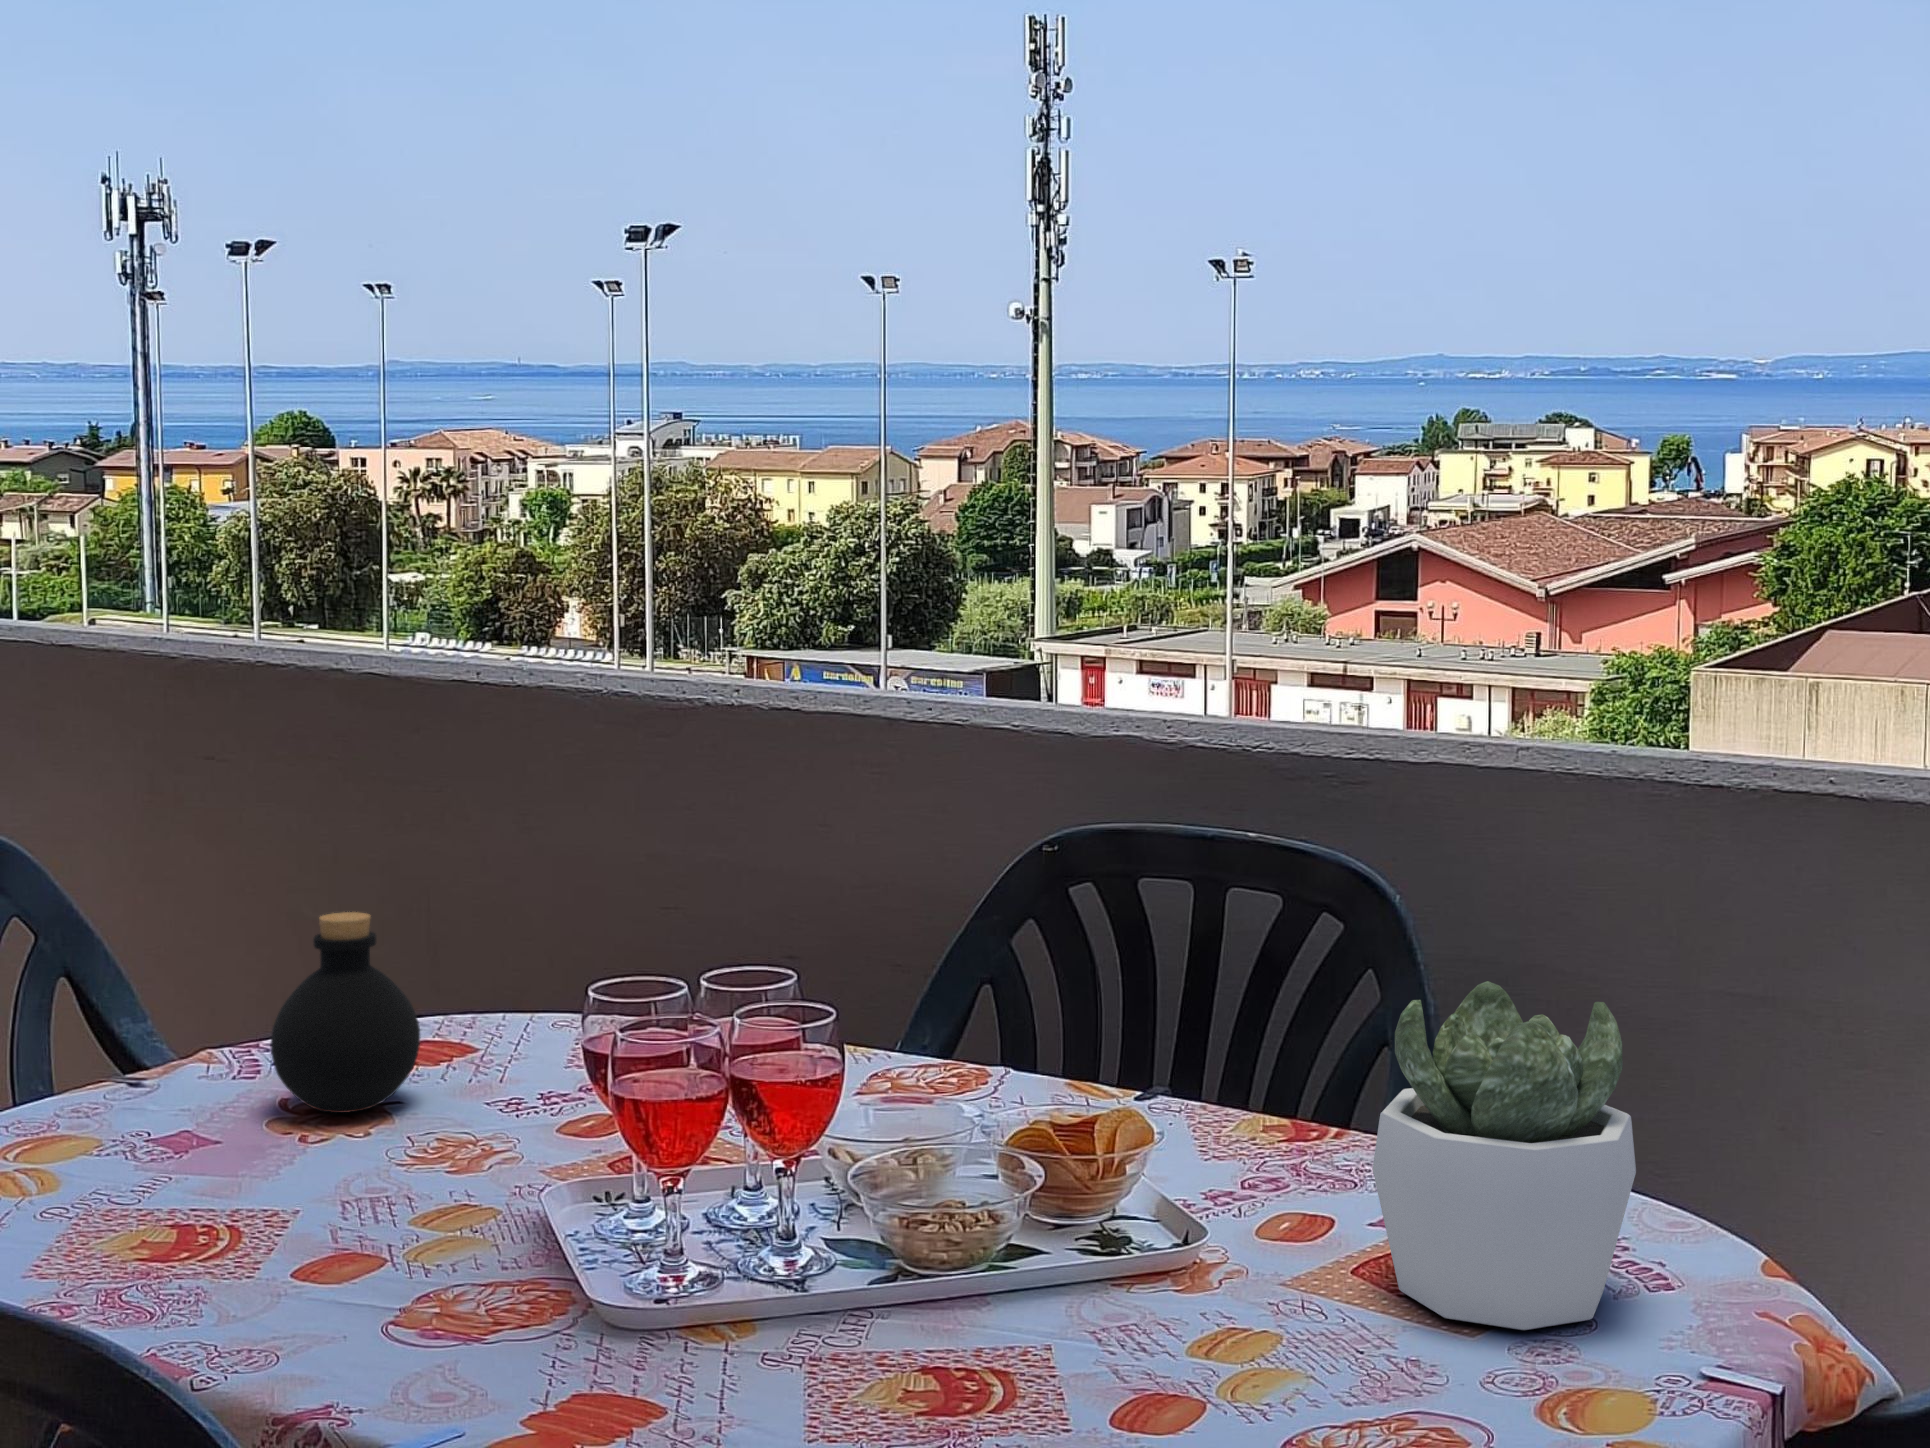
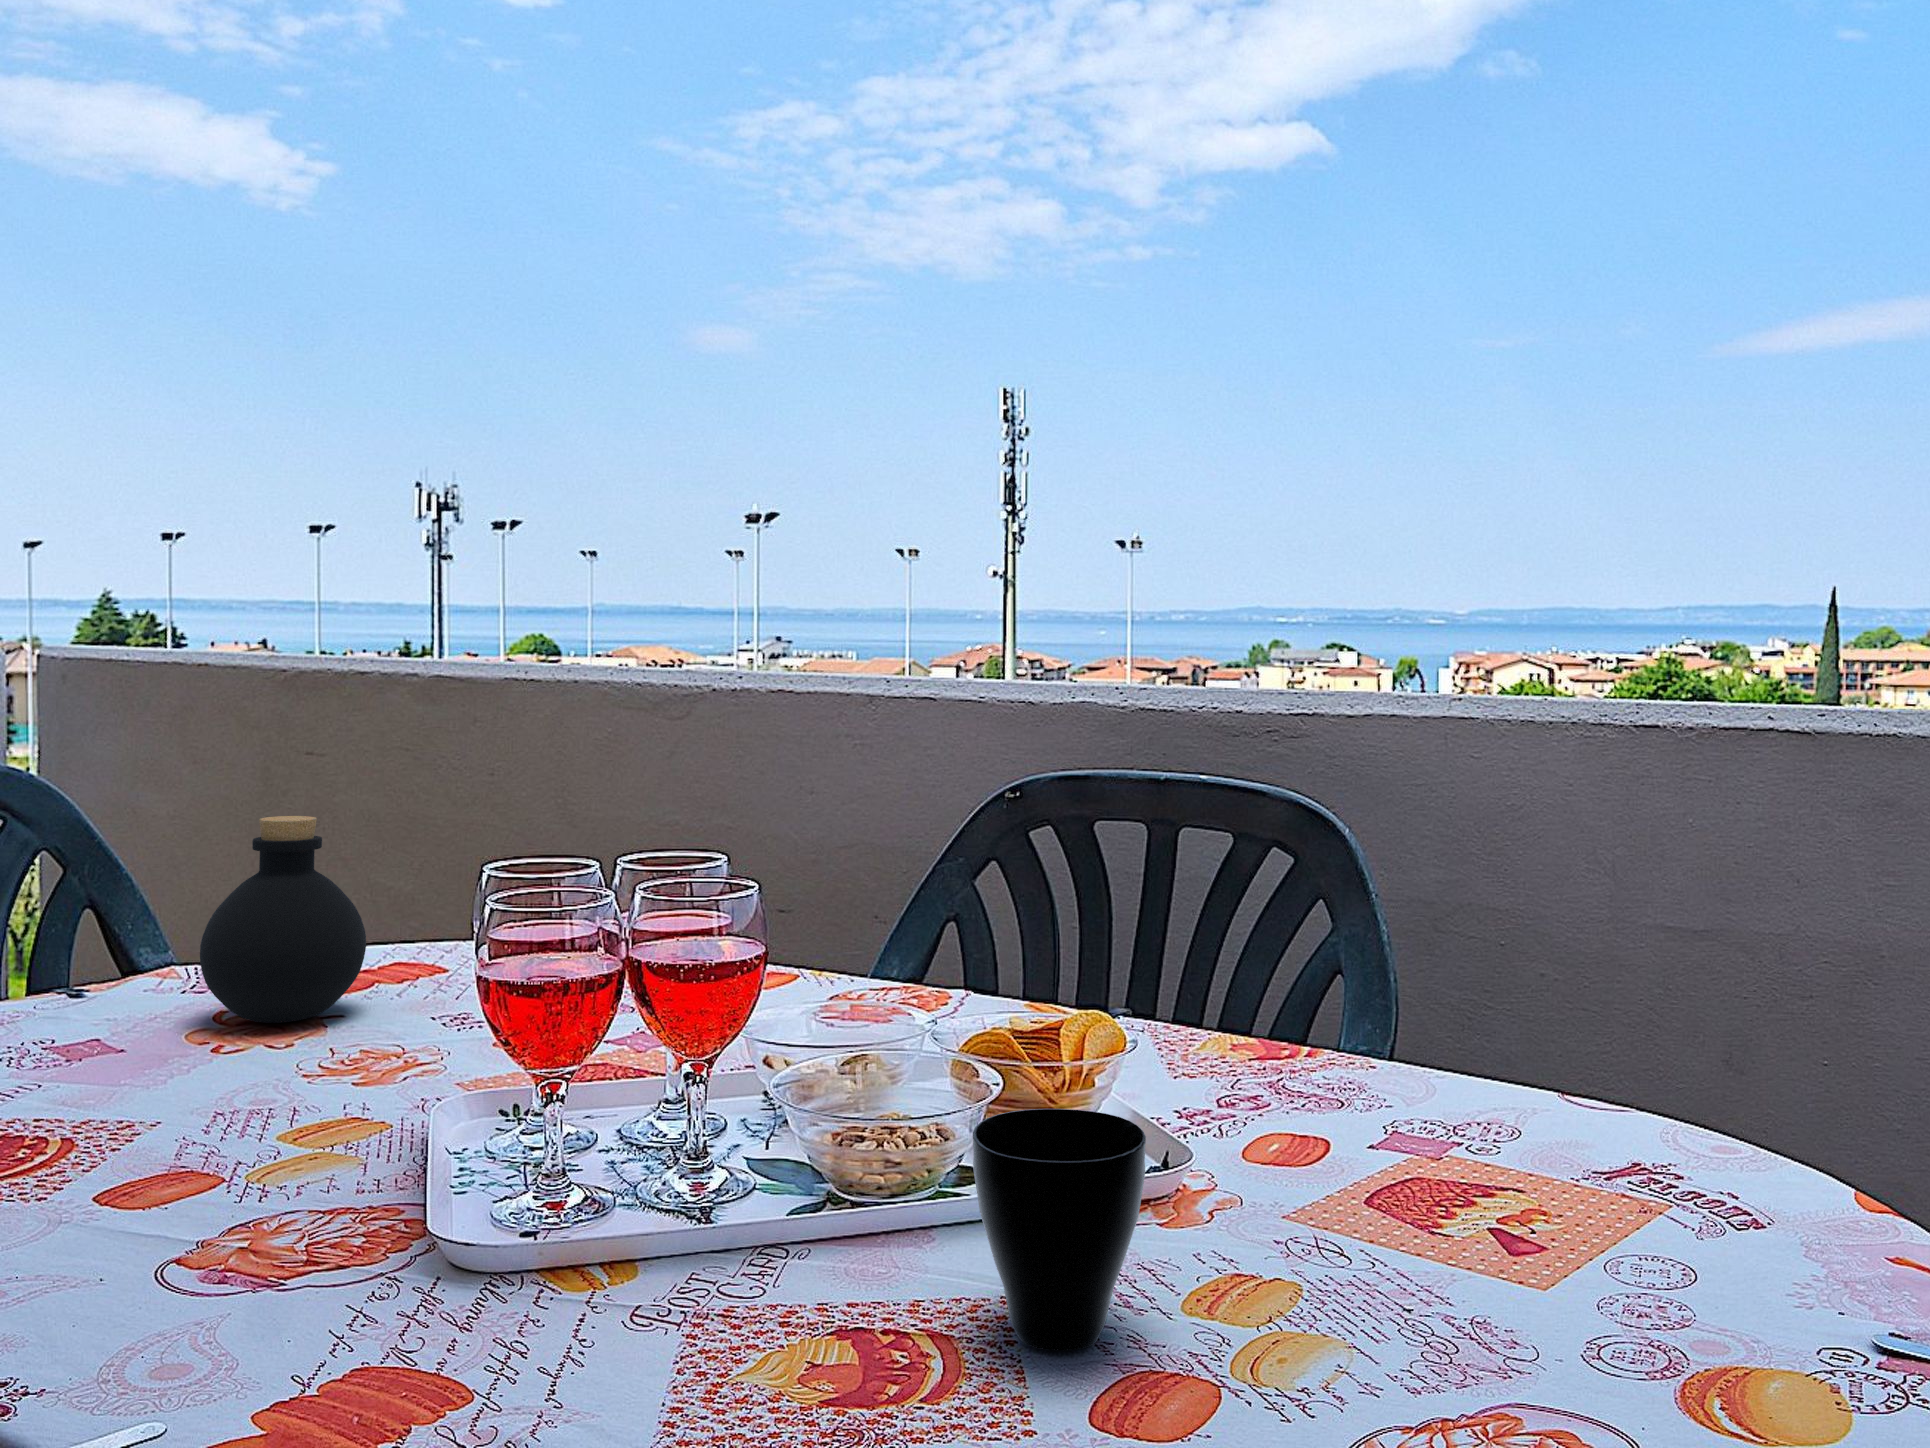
succulent plant: present [1373,981,1636,1330] -> none [1397,861,1720,1280]
cup: none [1022,1200,1155,1380] -> present [973,1109,1146,1351]

